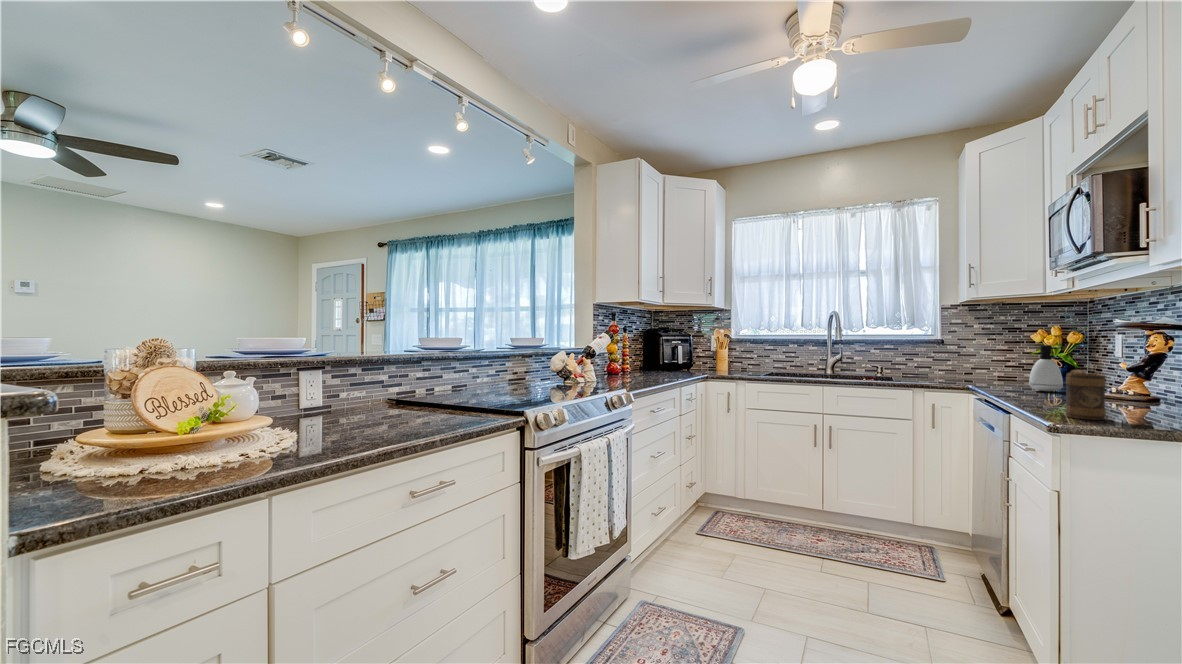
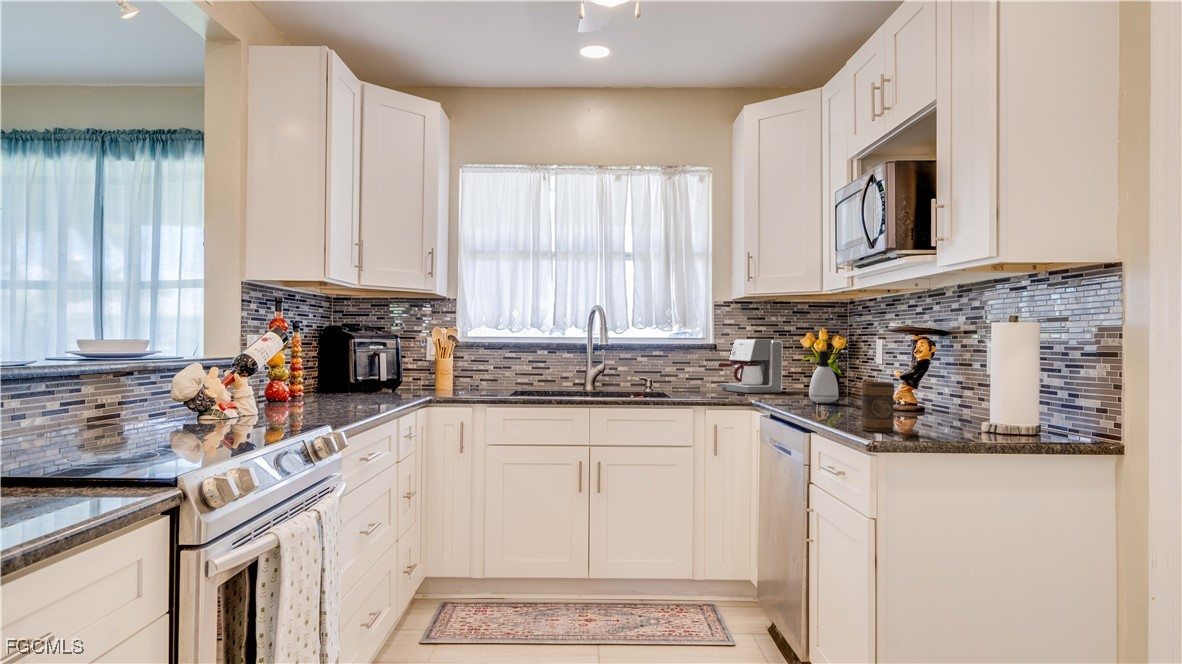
coffee maker: none [944,336,1009,381] -> present [719,339,783,393]

